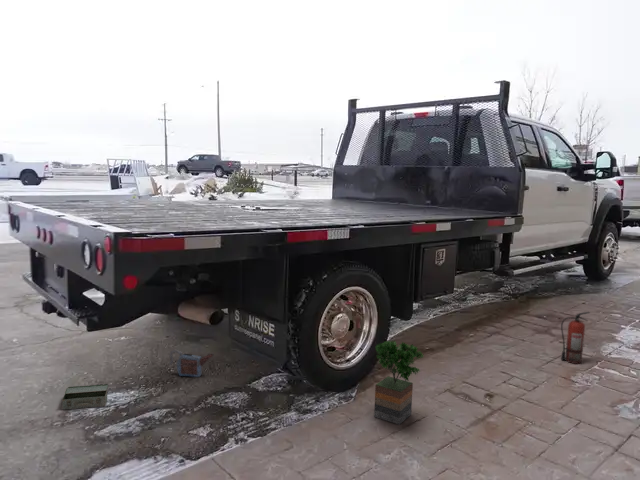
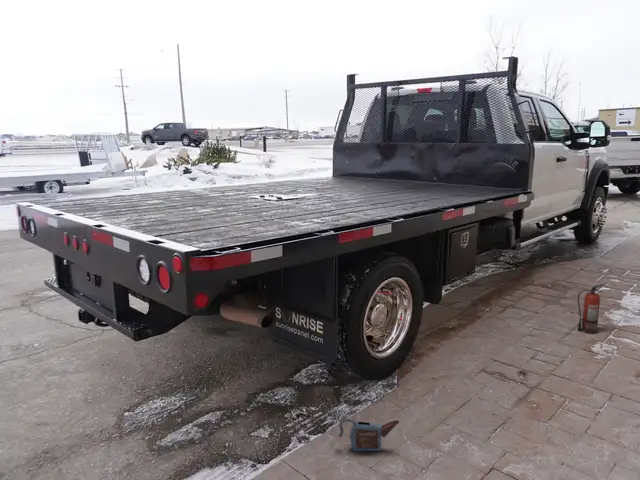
potted tree: present [374,341,423,425] -> none [420,329,470,411]
watering can: present [170,350,213,377] -> present [339,418,399,451]
toolbox: present [62,384,109,410] -> none [113,389,156,419]

